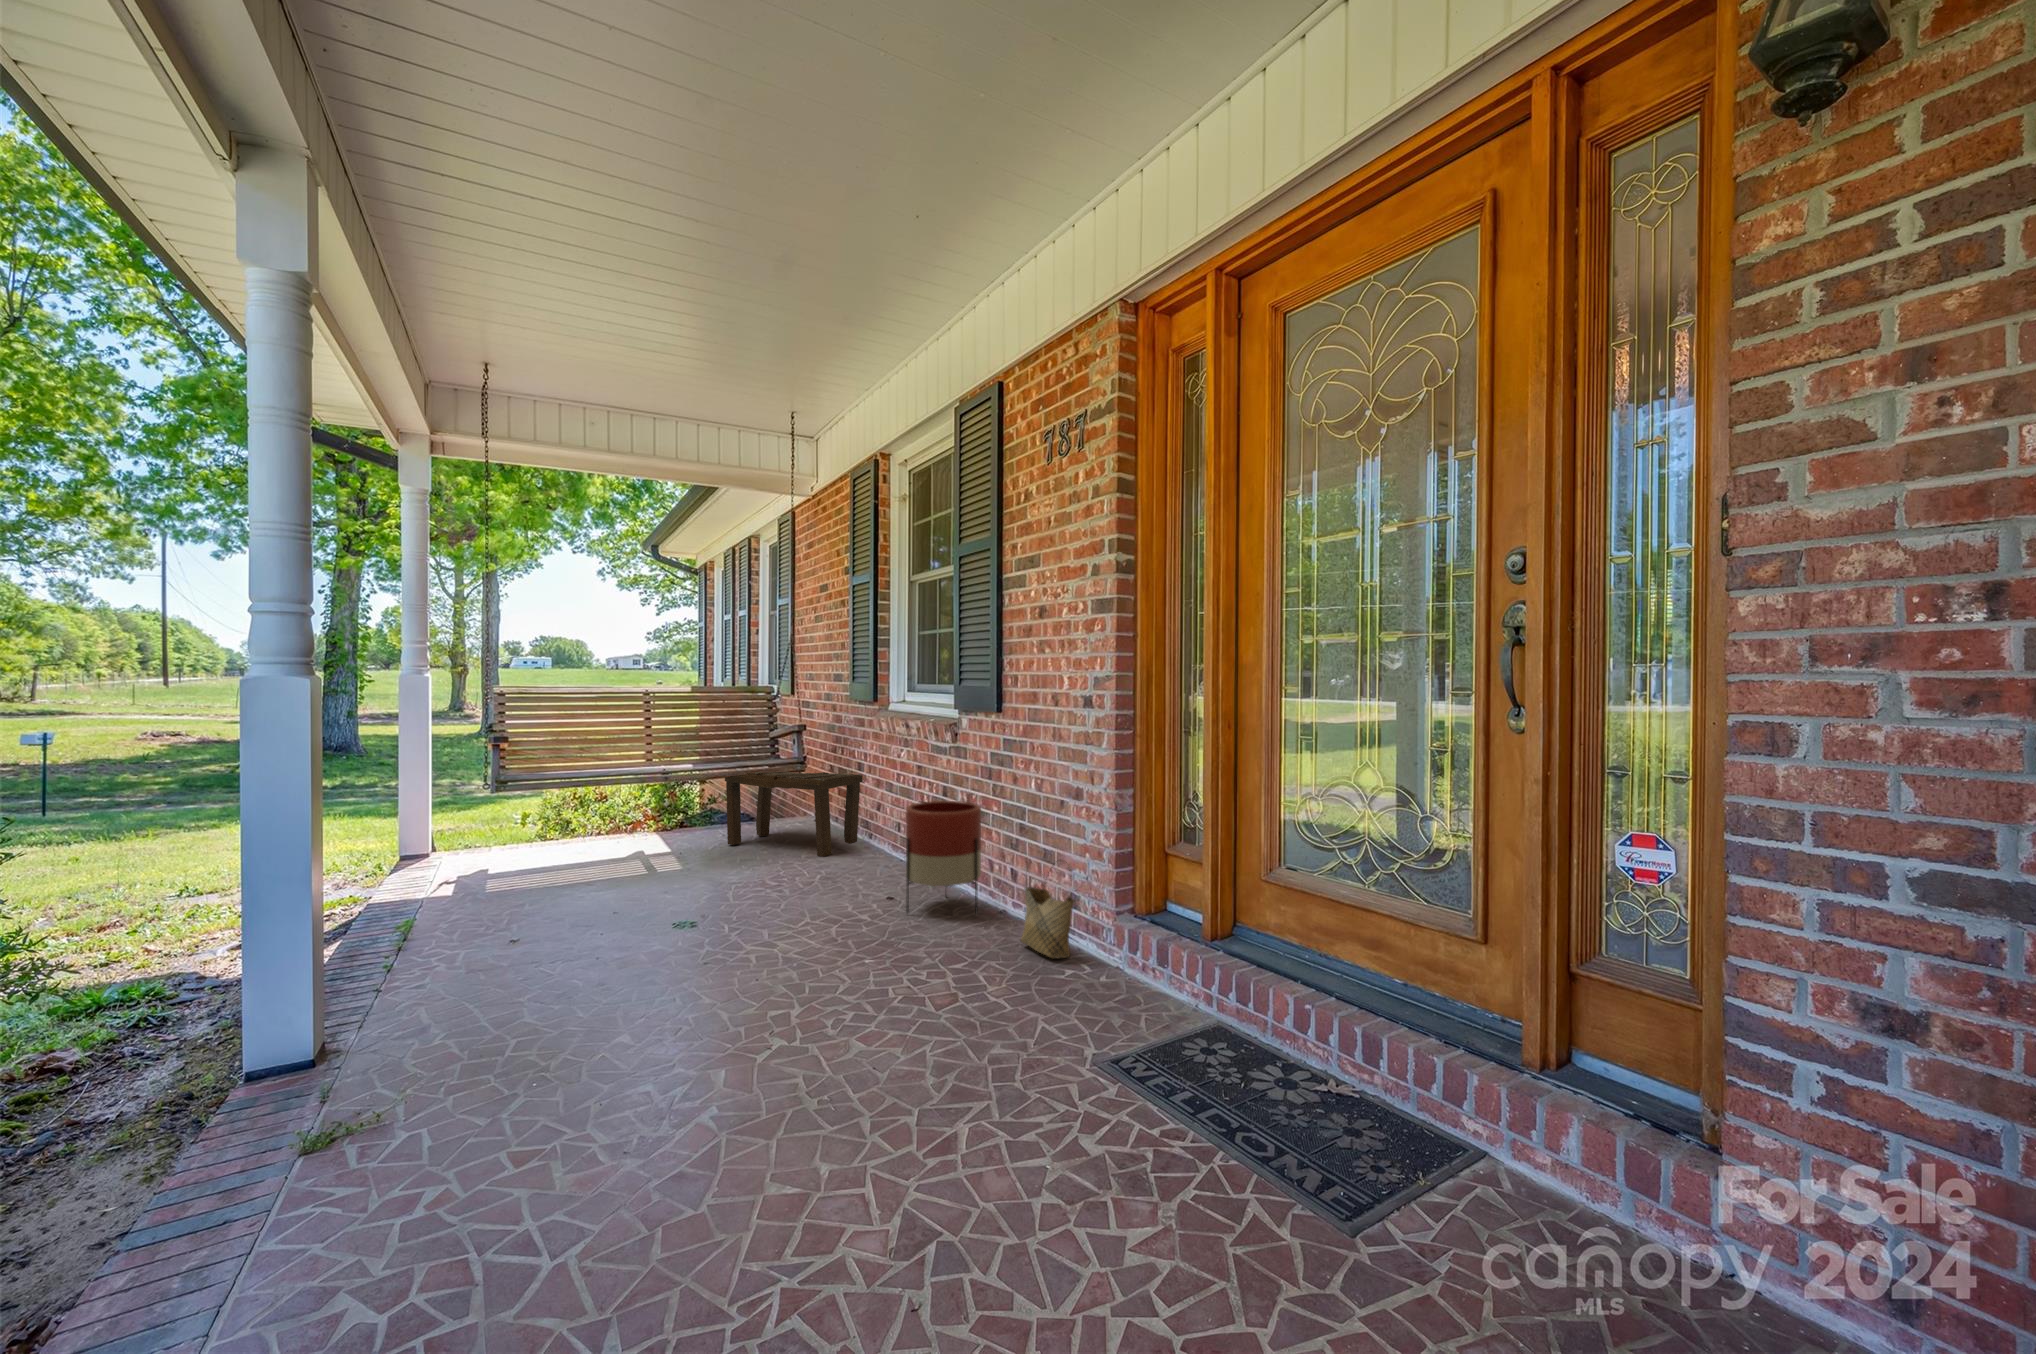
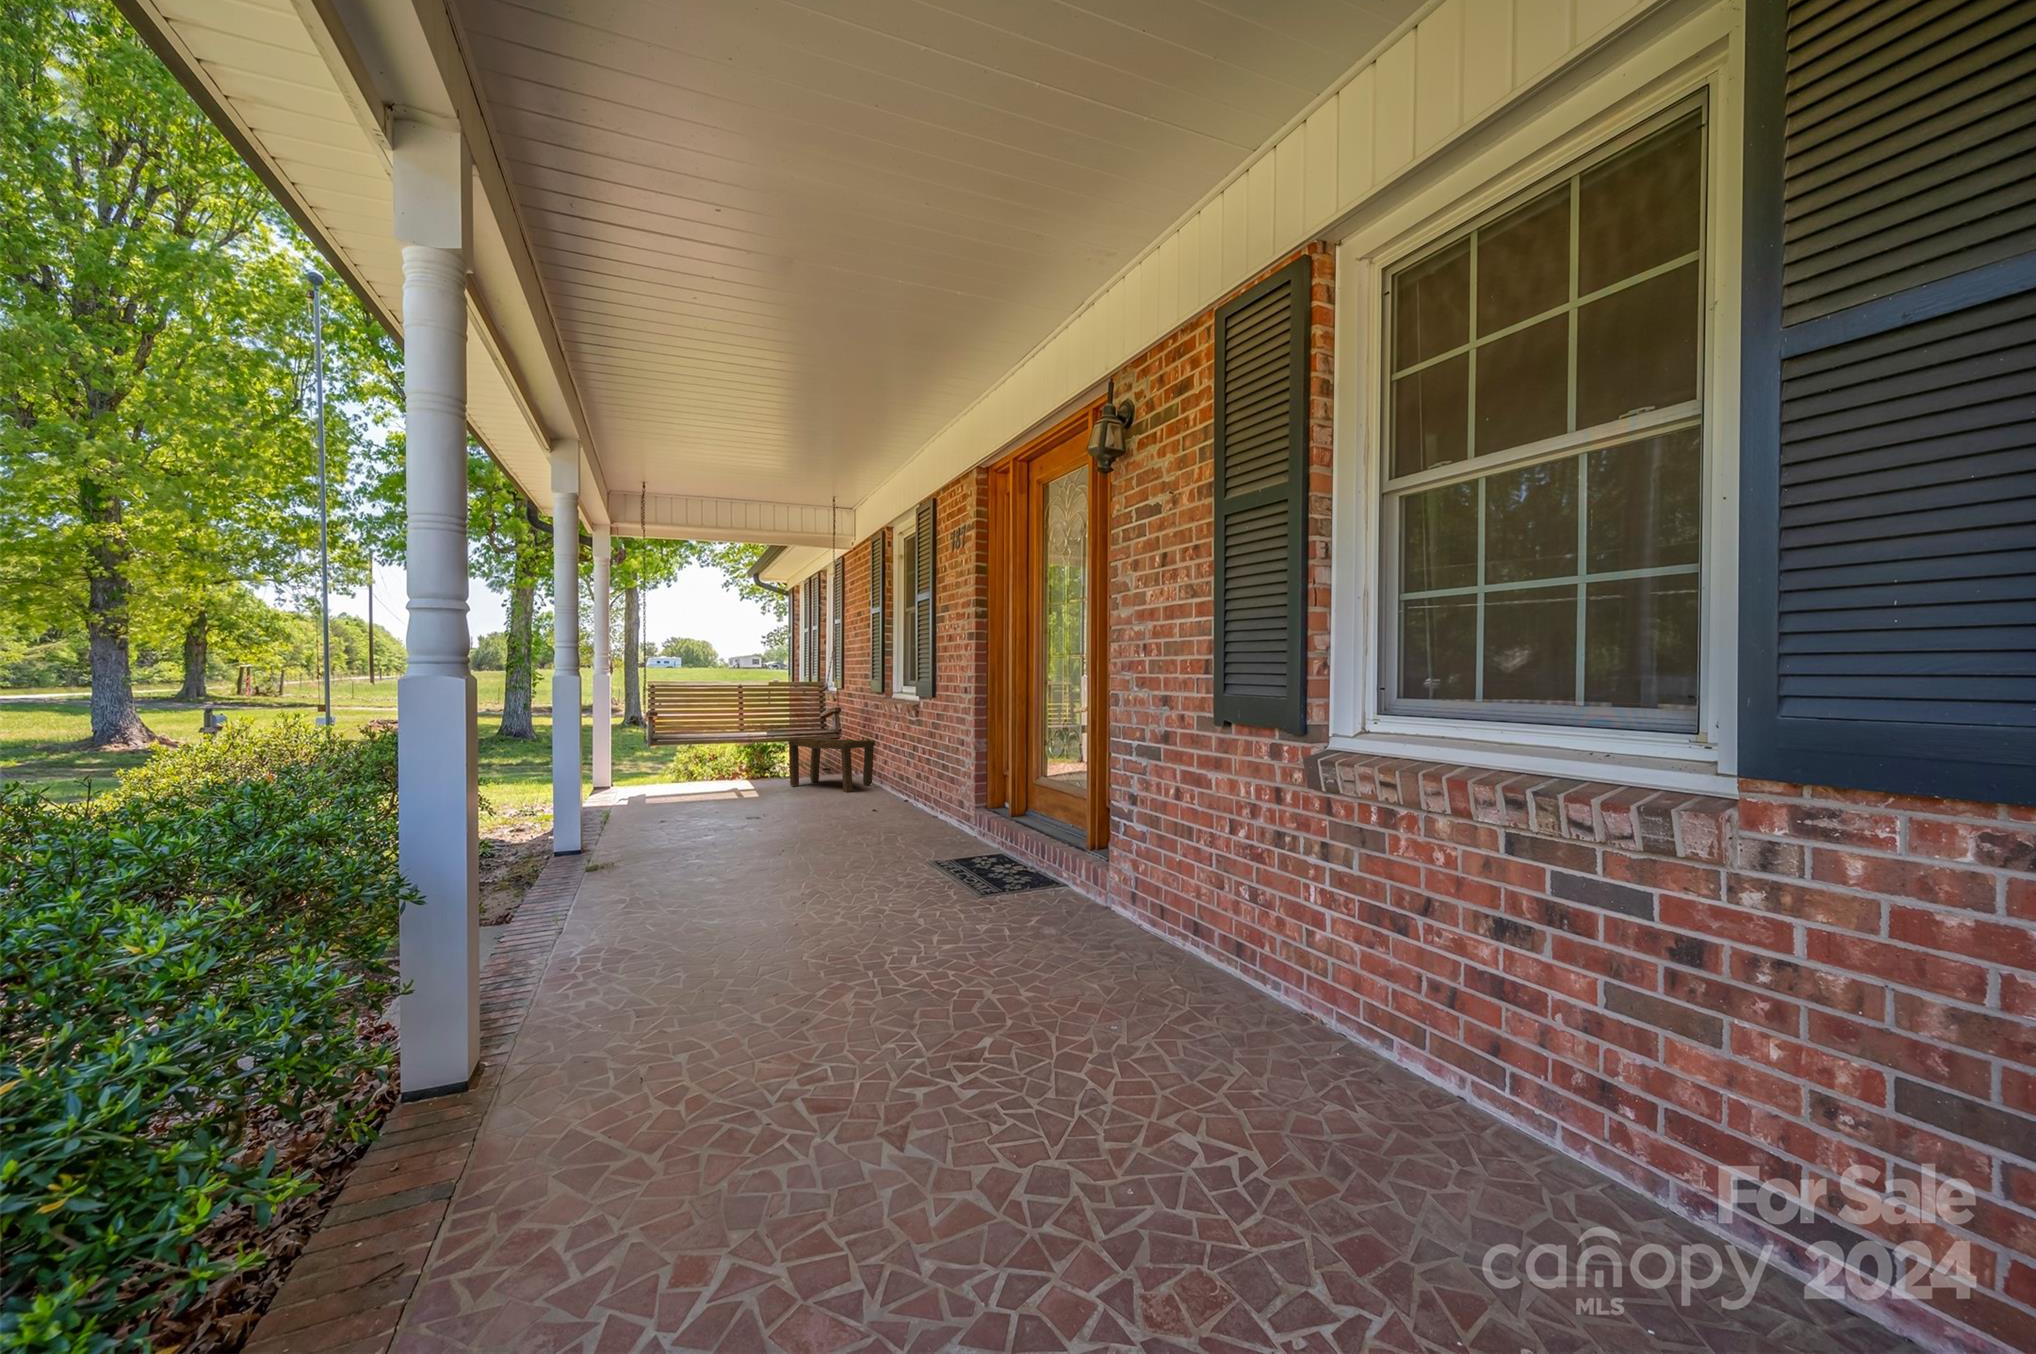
planter: present [906,801,981,913] -> none [878,752,924,817]
woven basket: present [1021,862,1074,958] -> none [930,780,955,833]

